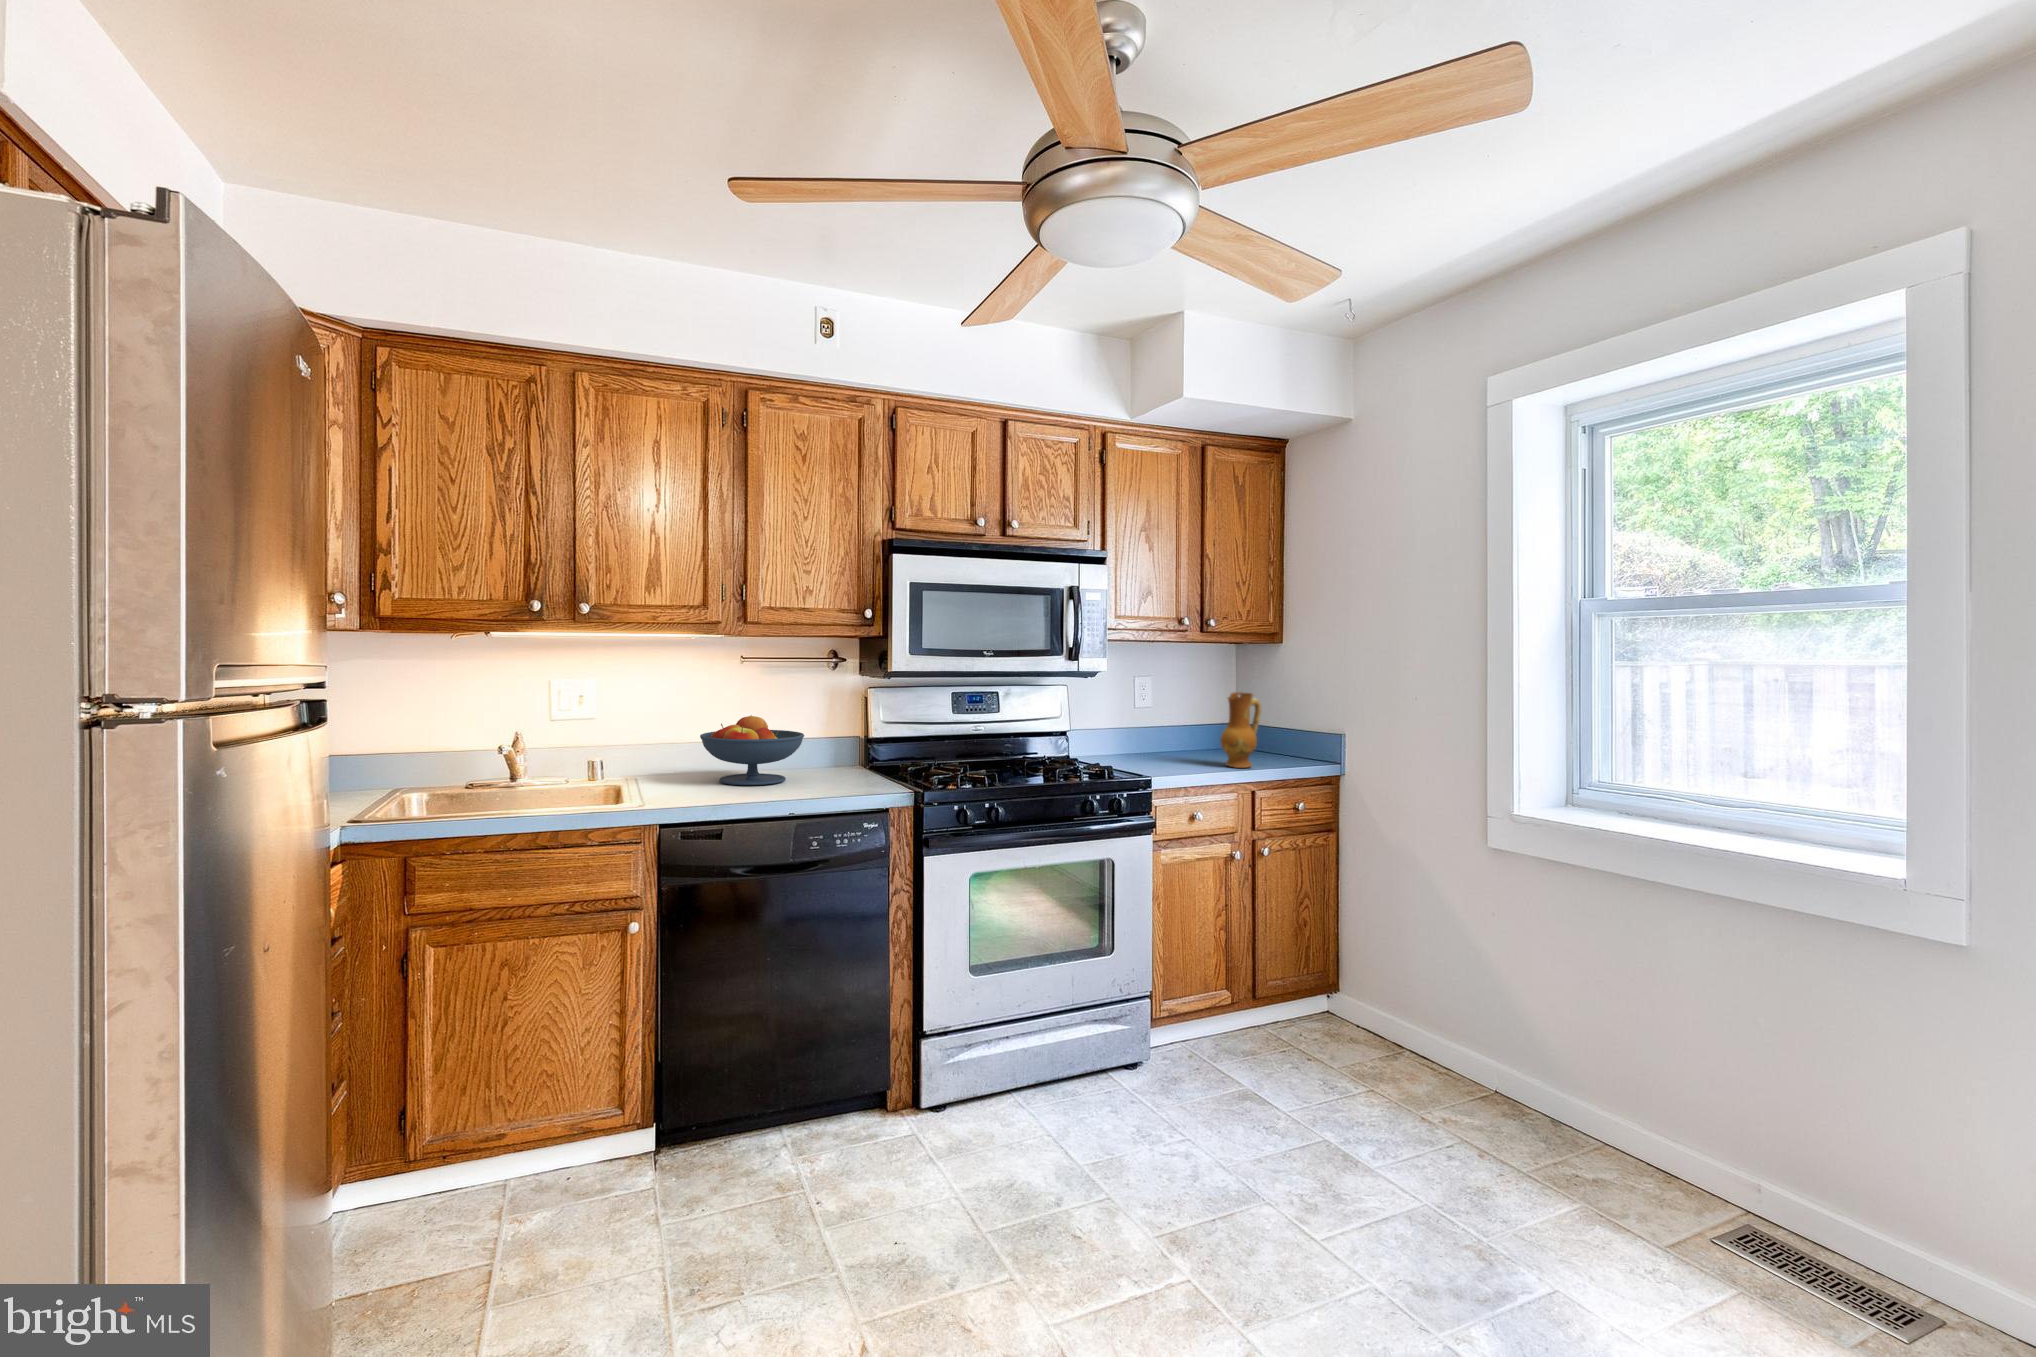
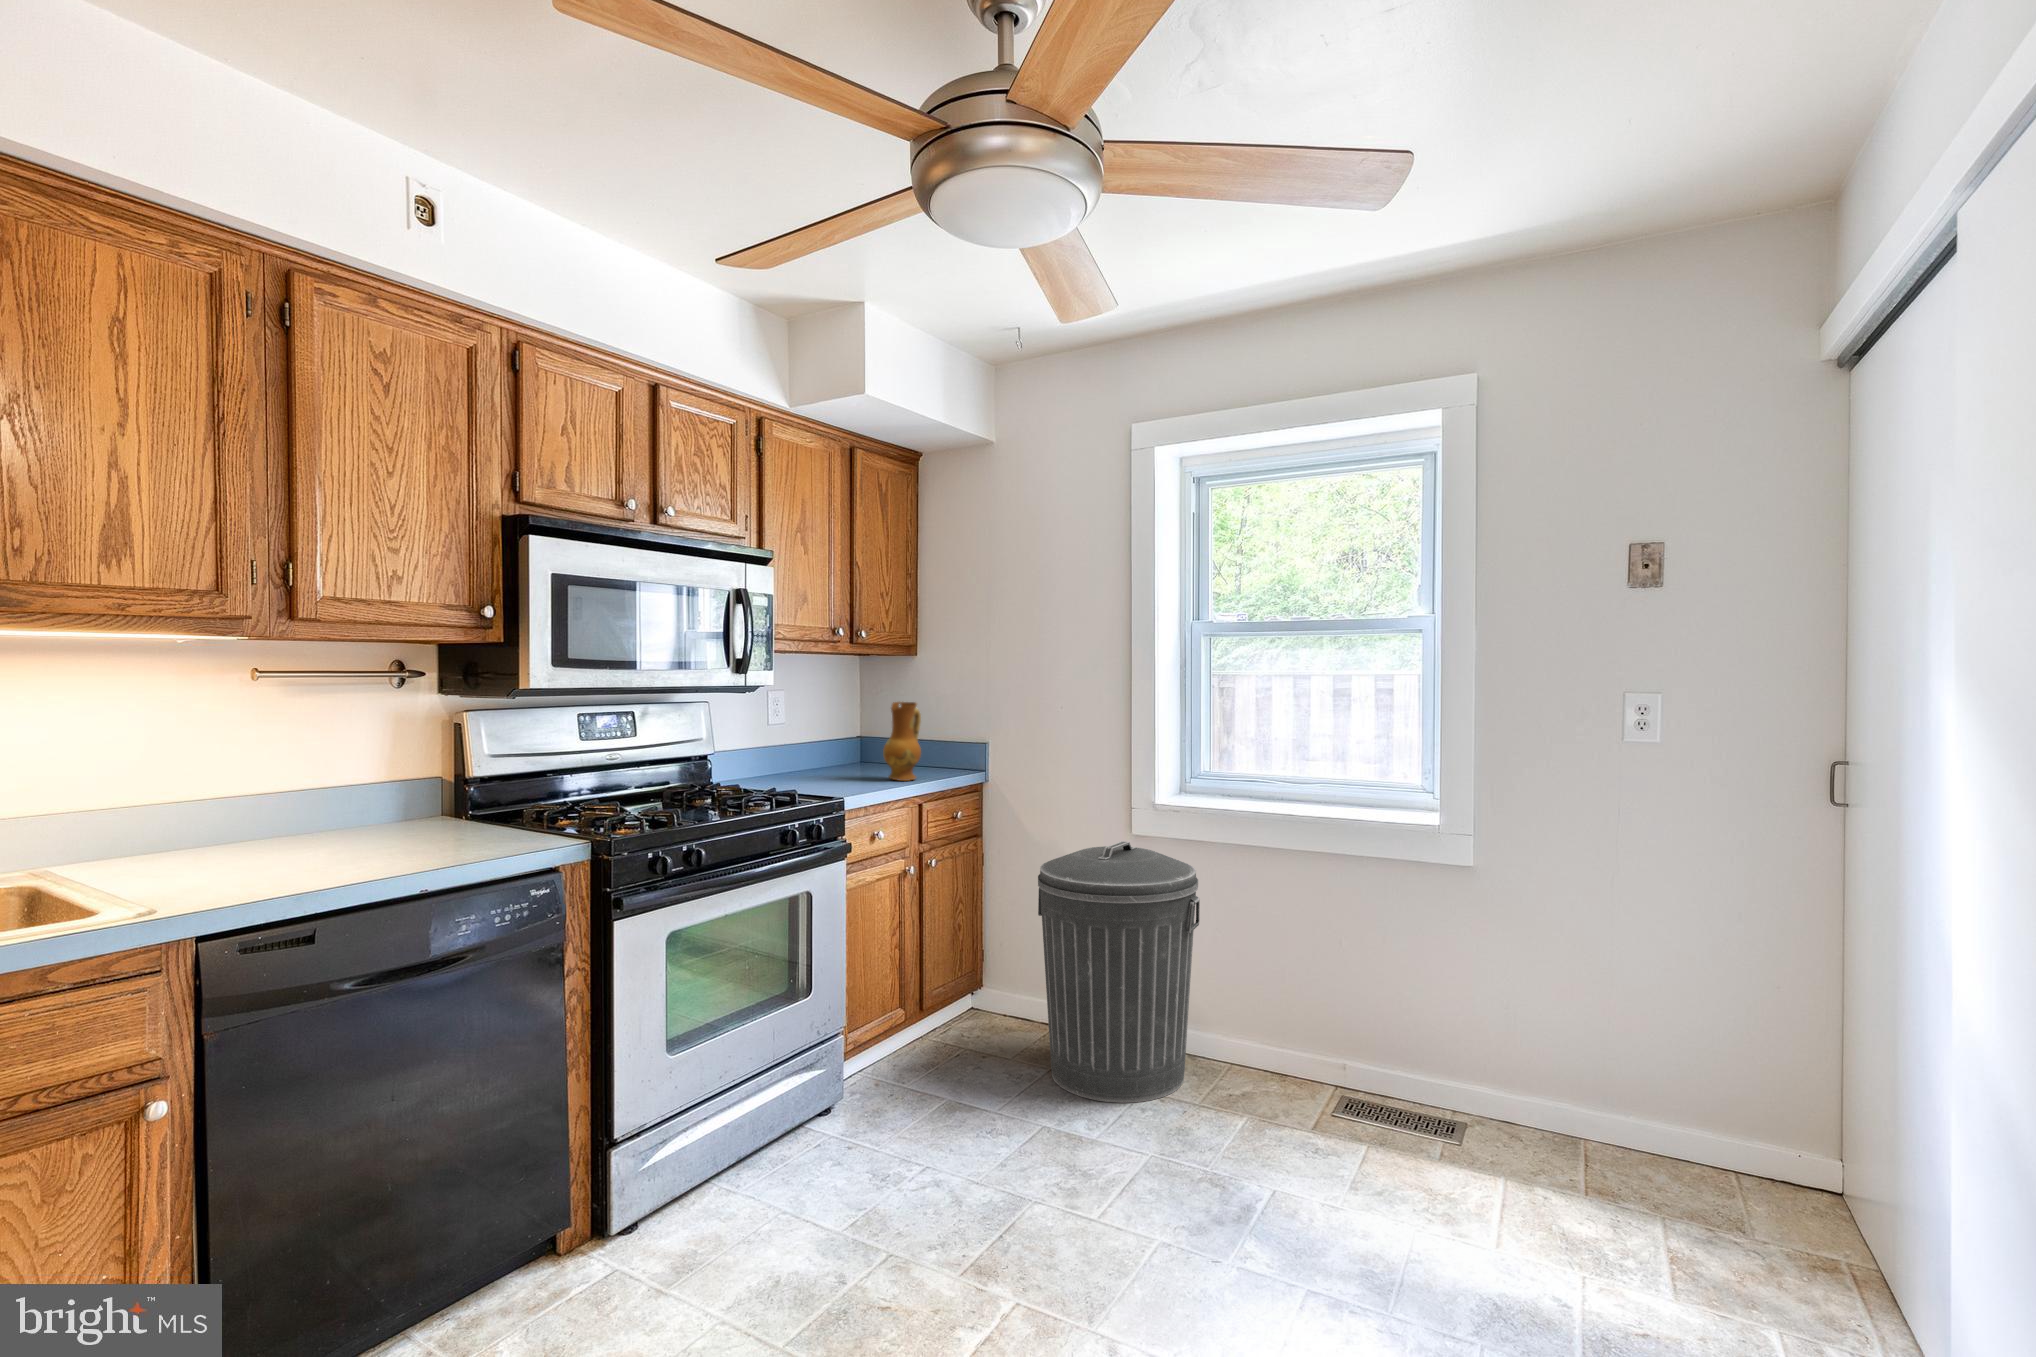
fruit bowl: present [700,715,804,785] -> none [220,755,405,860]
trash can: none [1341,851,1521,1122] -> present [1038,841,1200,1103]

